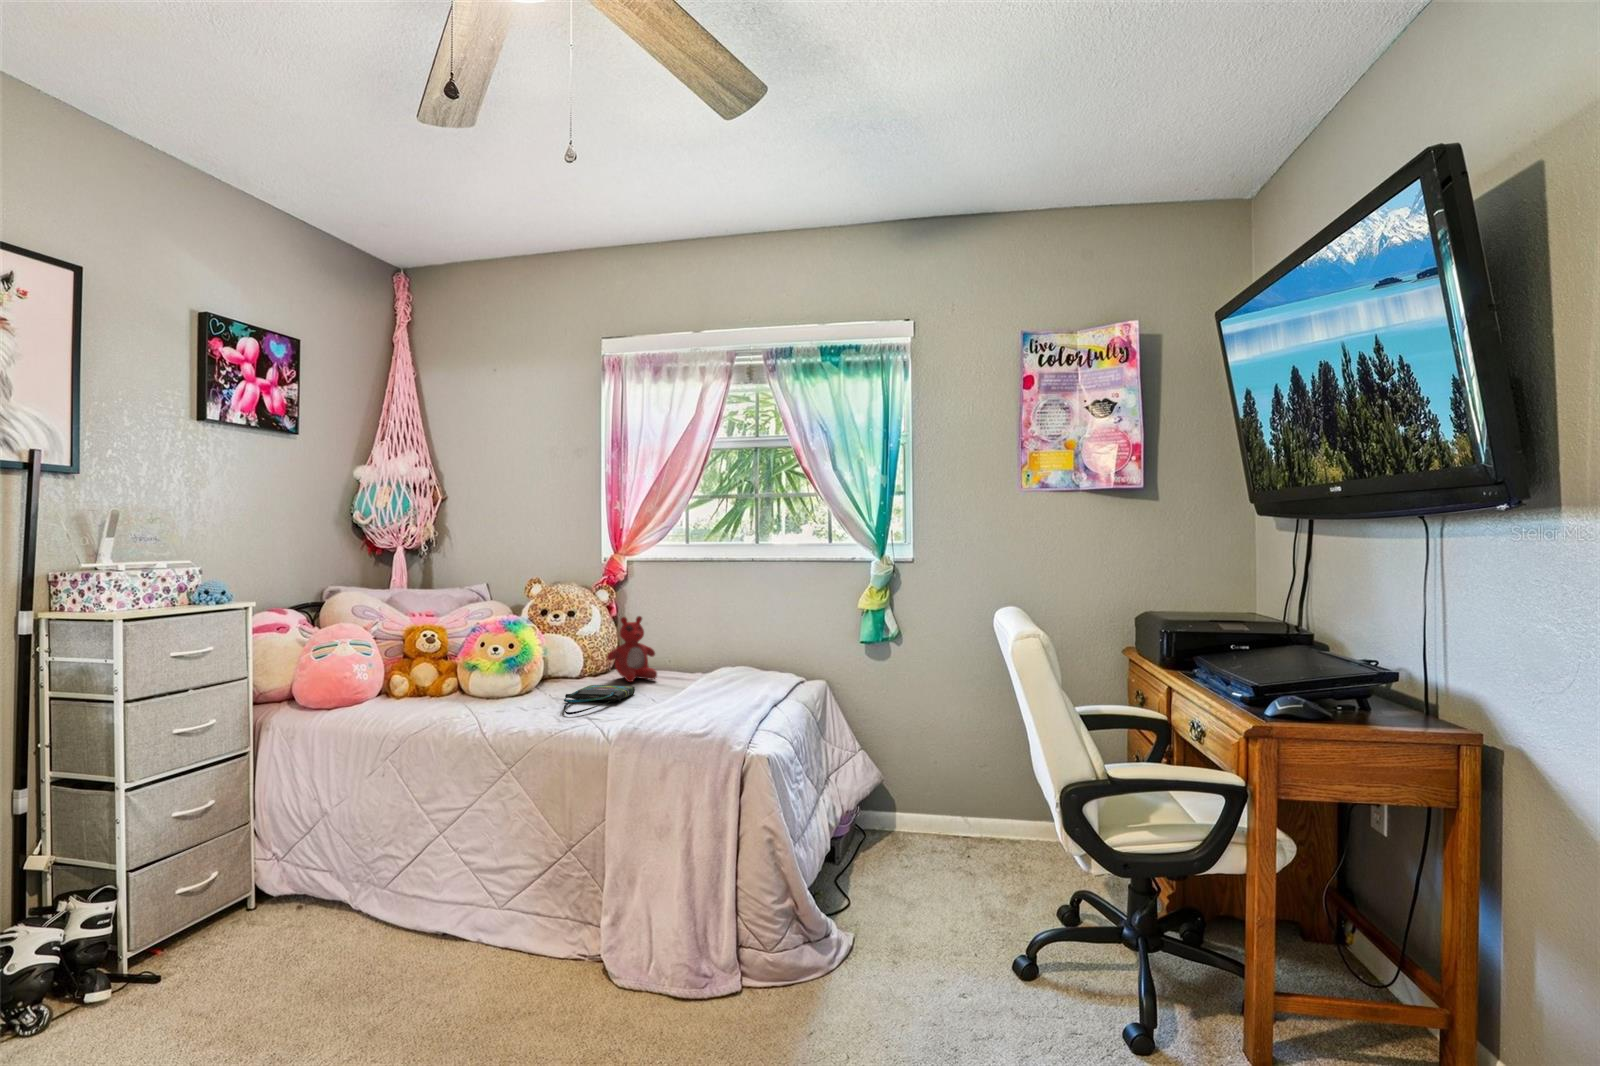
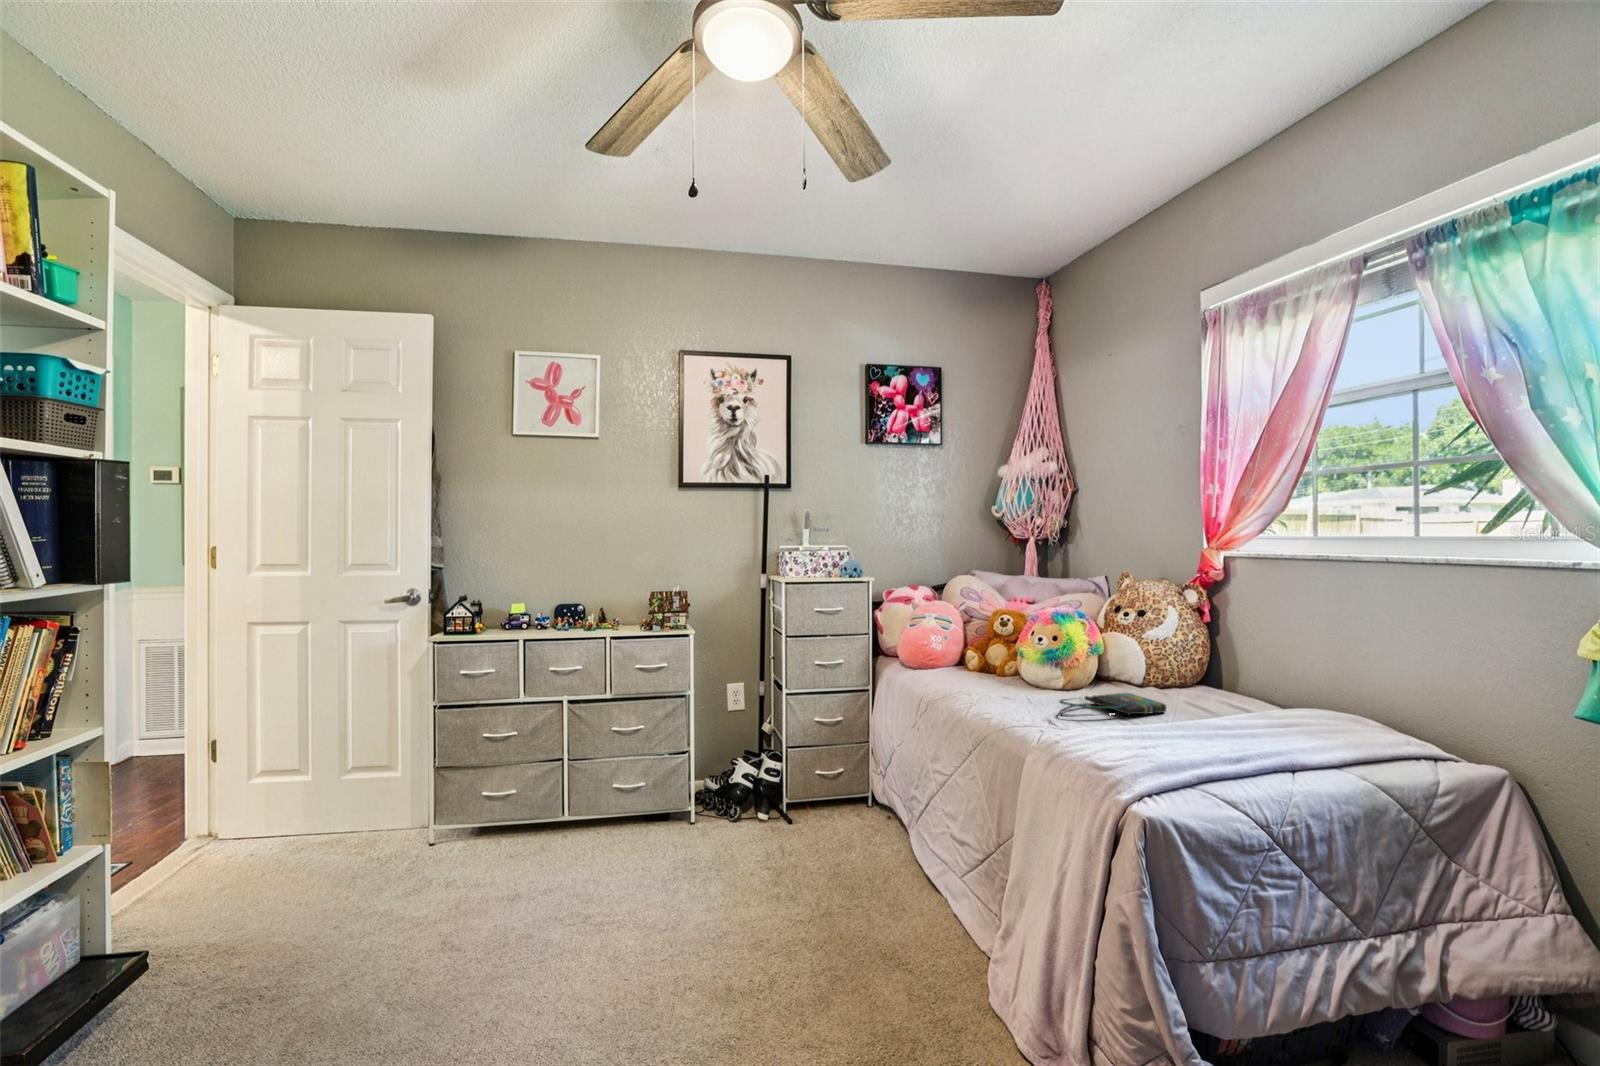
stuffed bear: present [607,616,657,682] -> none [1166,624,1233,703]

